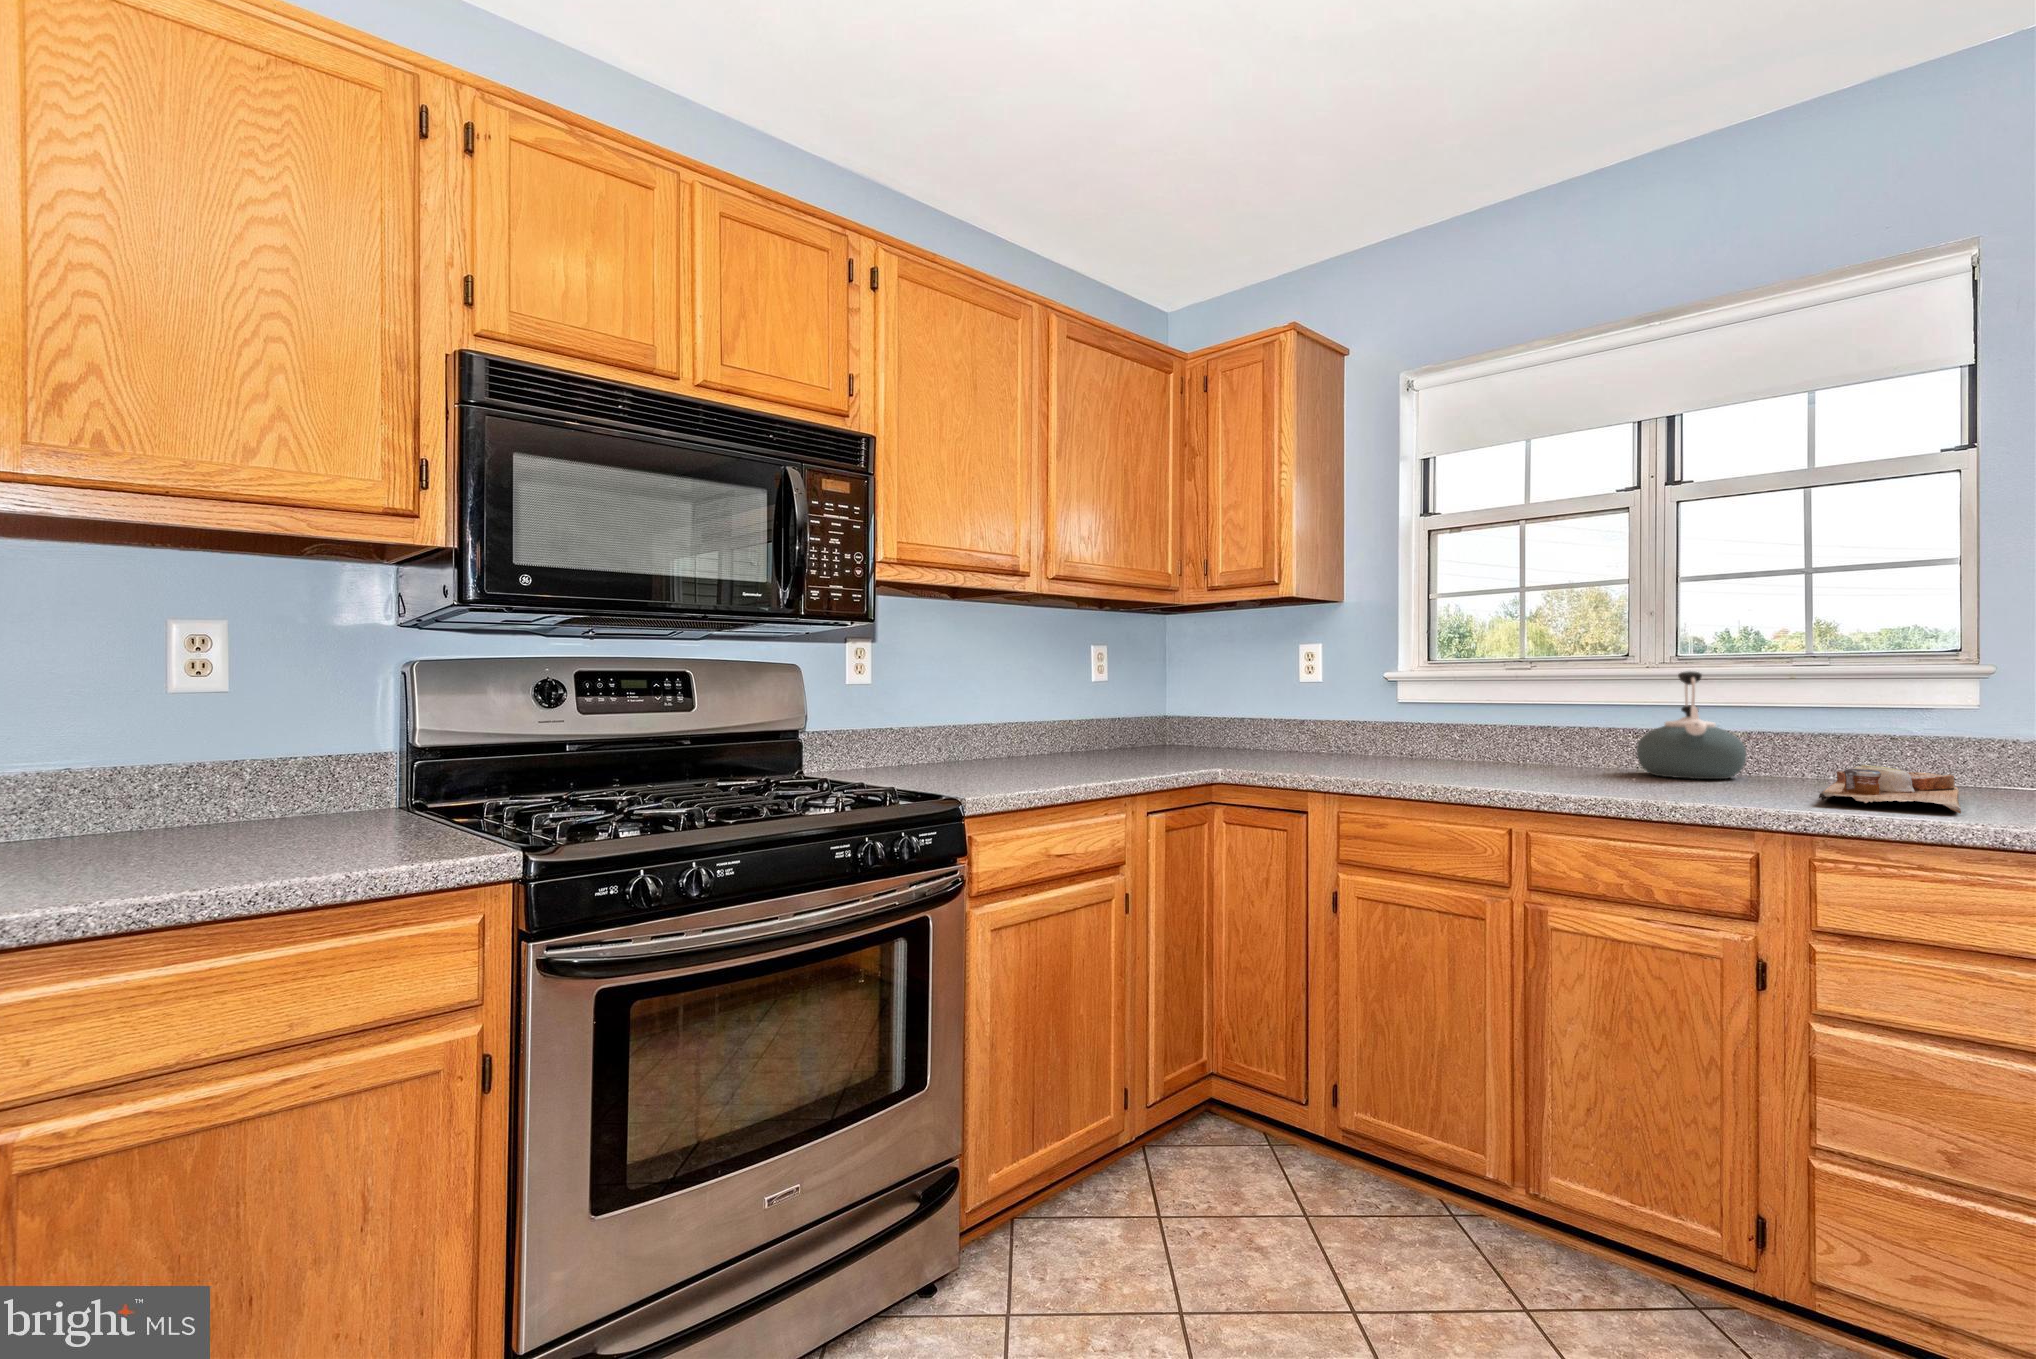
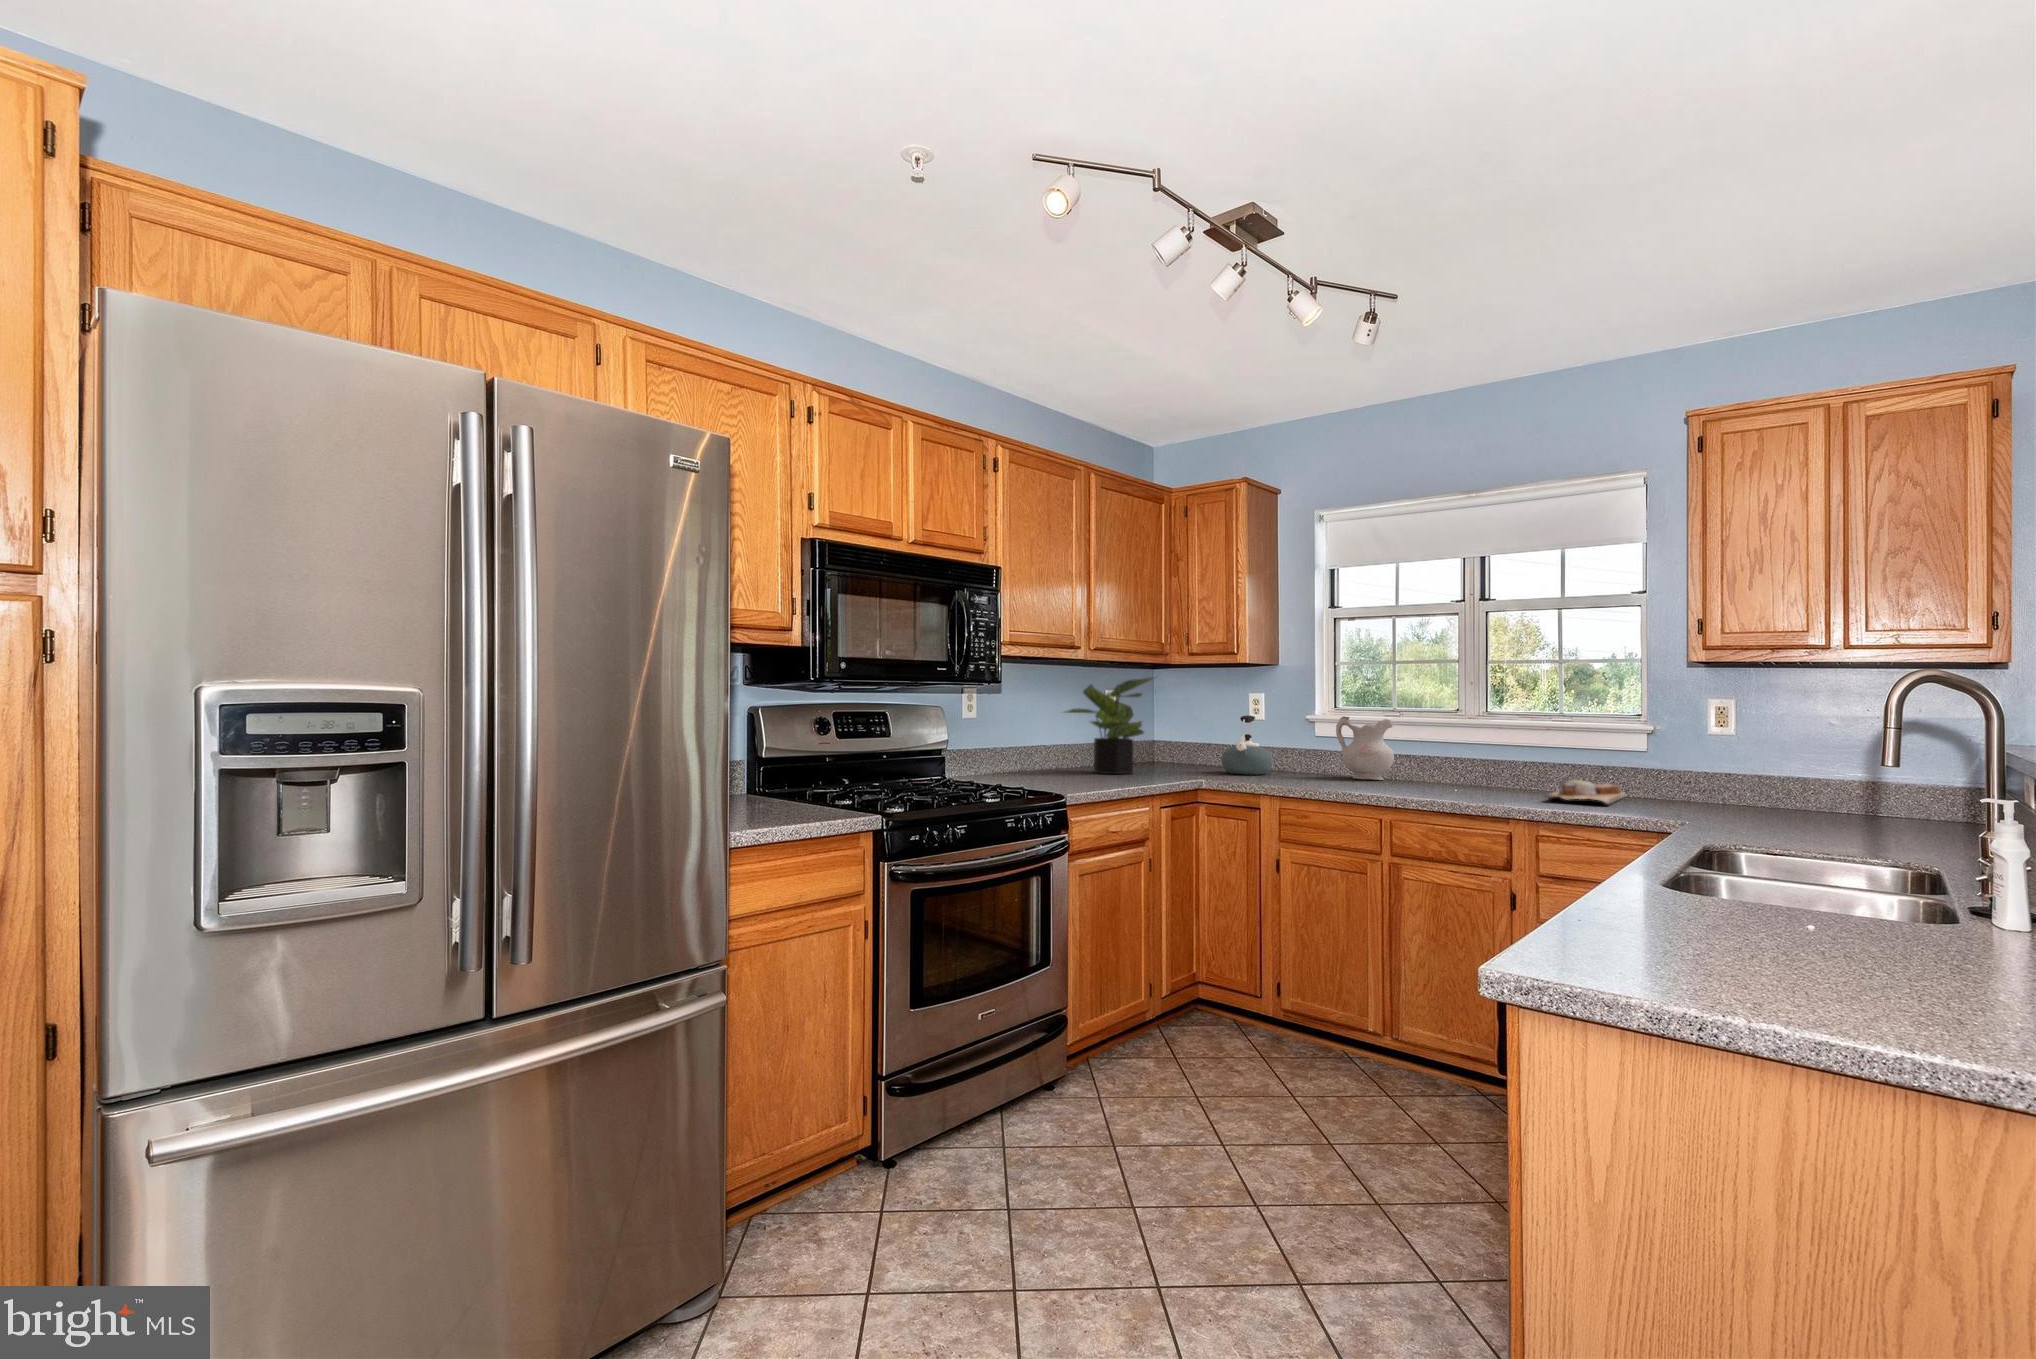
potted plant: none [1011,615,1154,762] -> present [1066,678,1154,774]
ceramic pitcher: none [1428,670,1522,768] -> present [1336,716,1394,780]
kettle: present [1637,671,1746,779] -> present [1222,715,1273,775]

